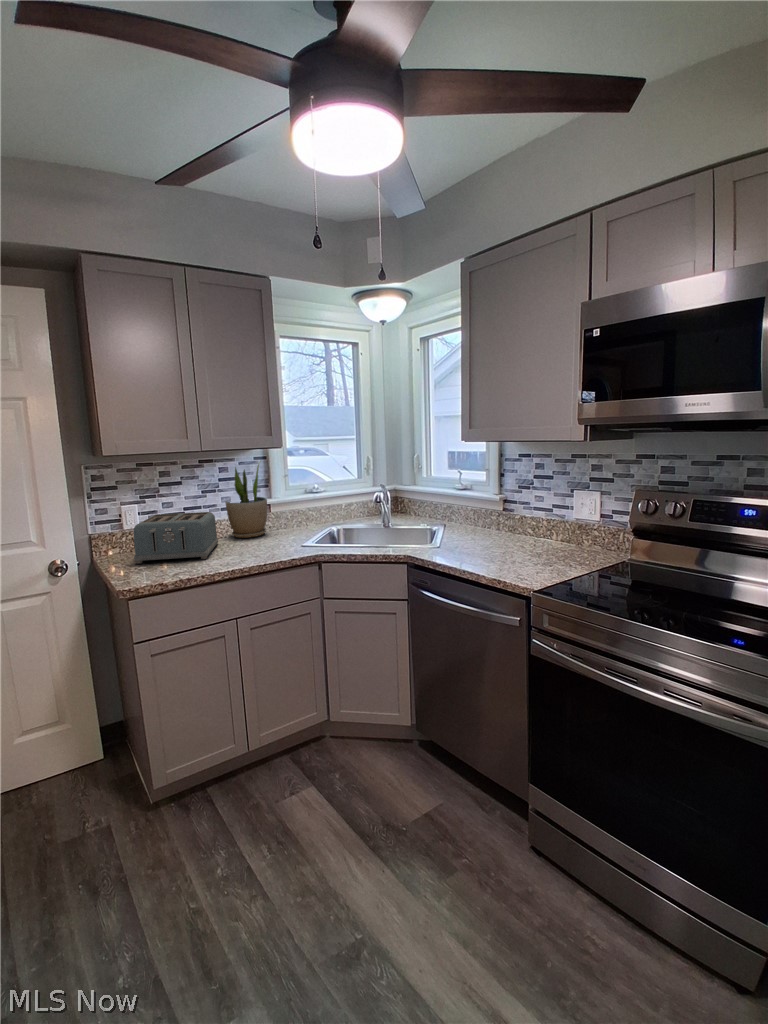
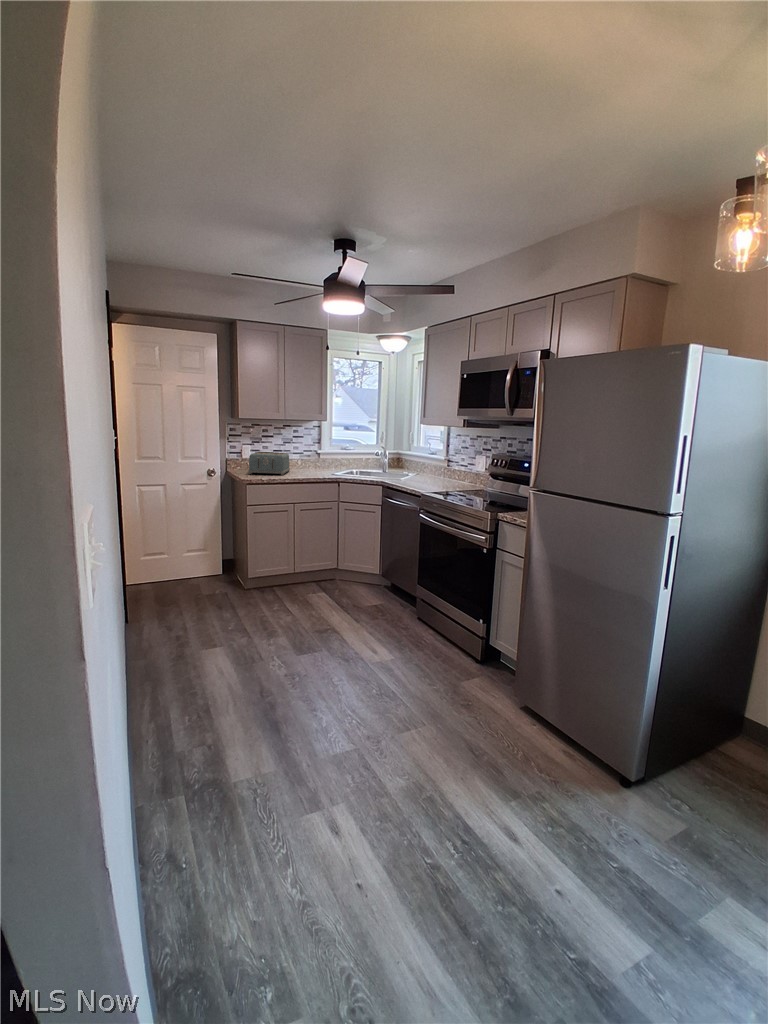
potted plant: present [225,464,267,538] -> none [295,427,318,470]

